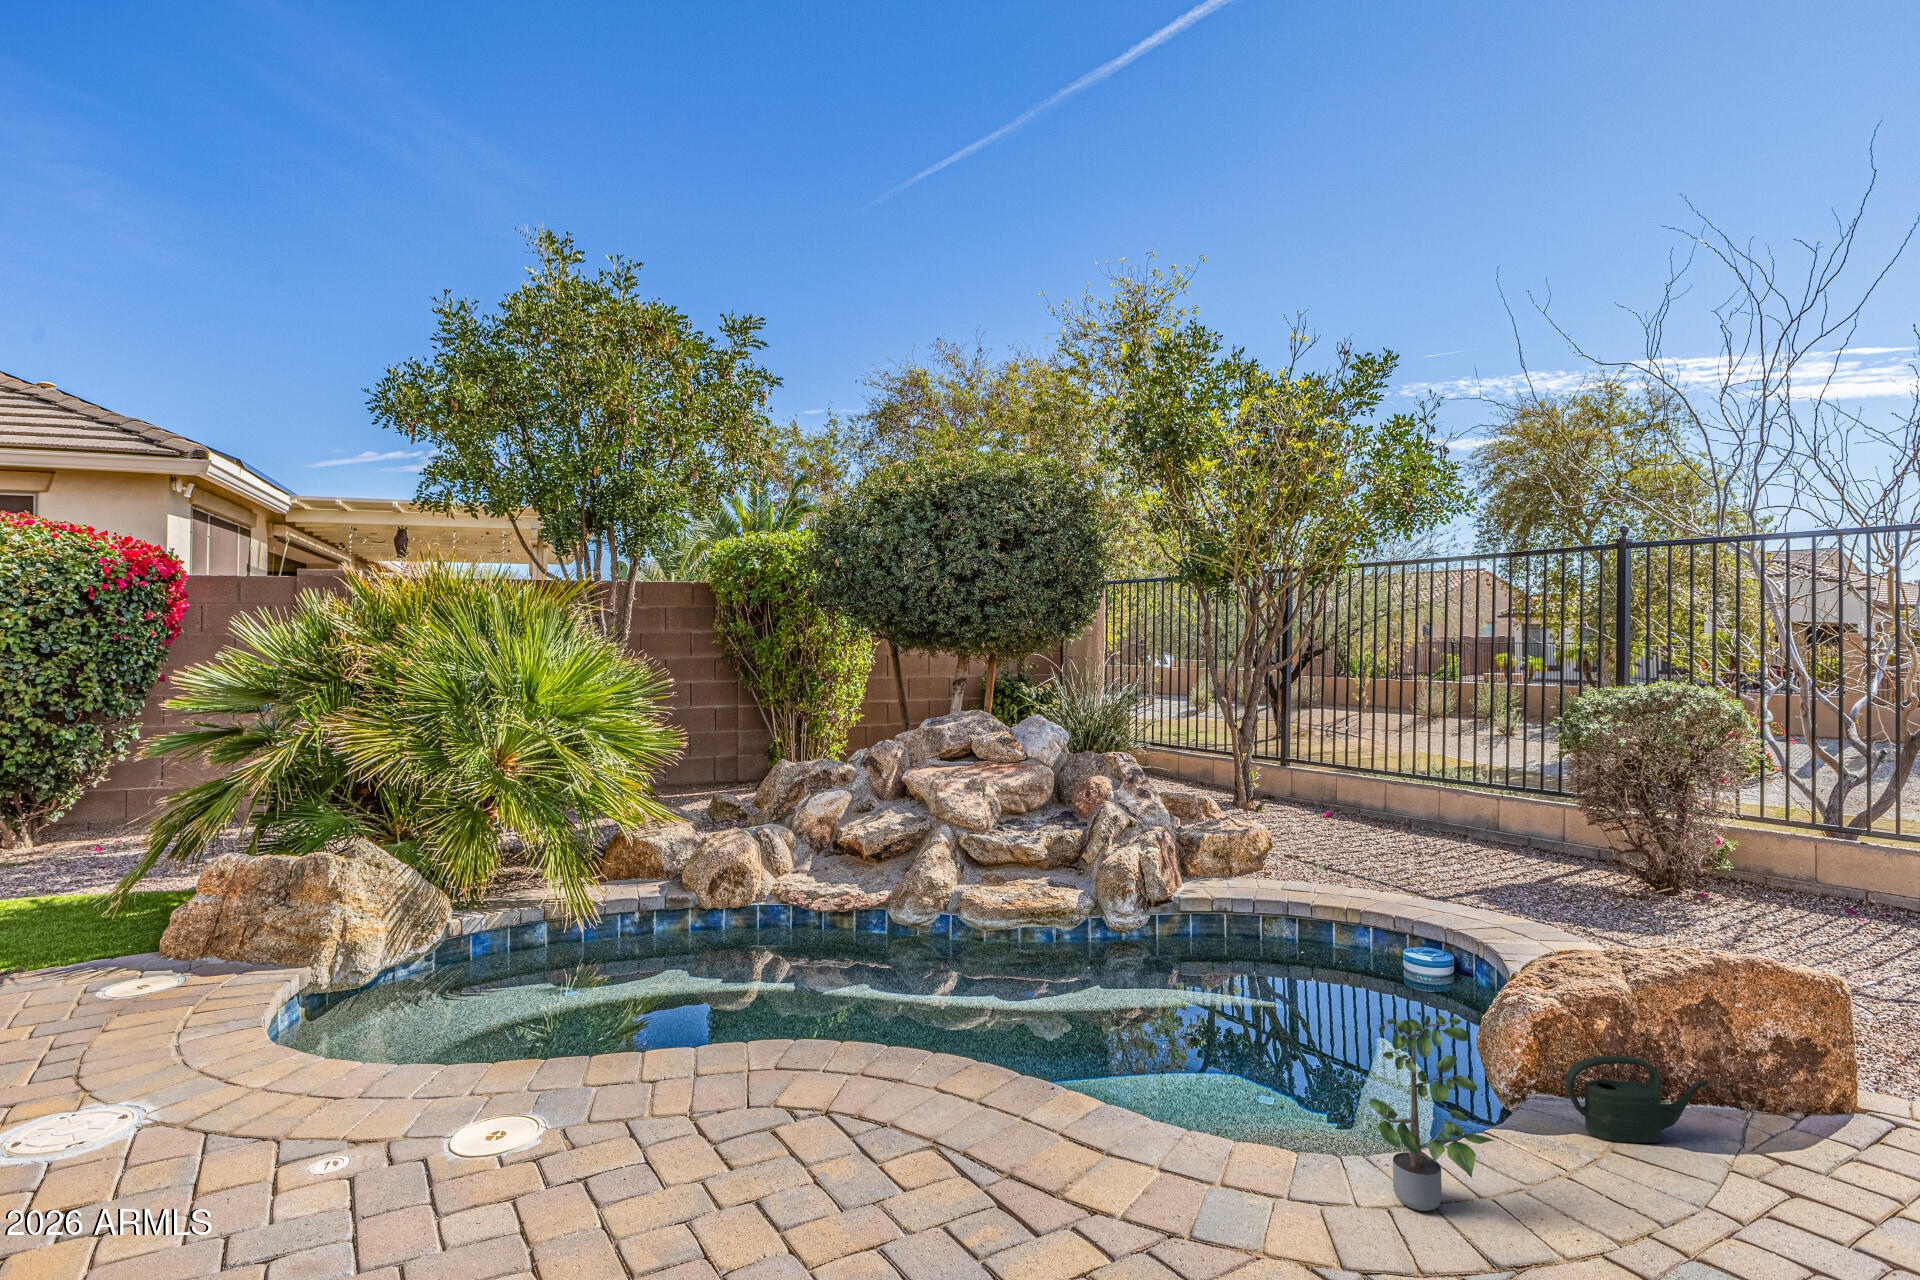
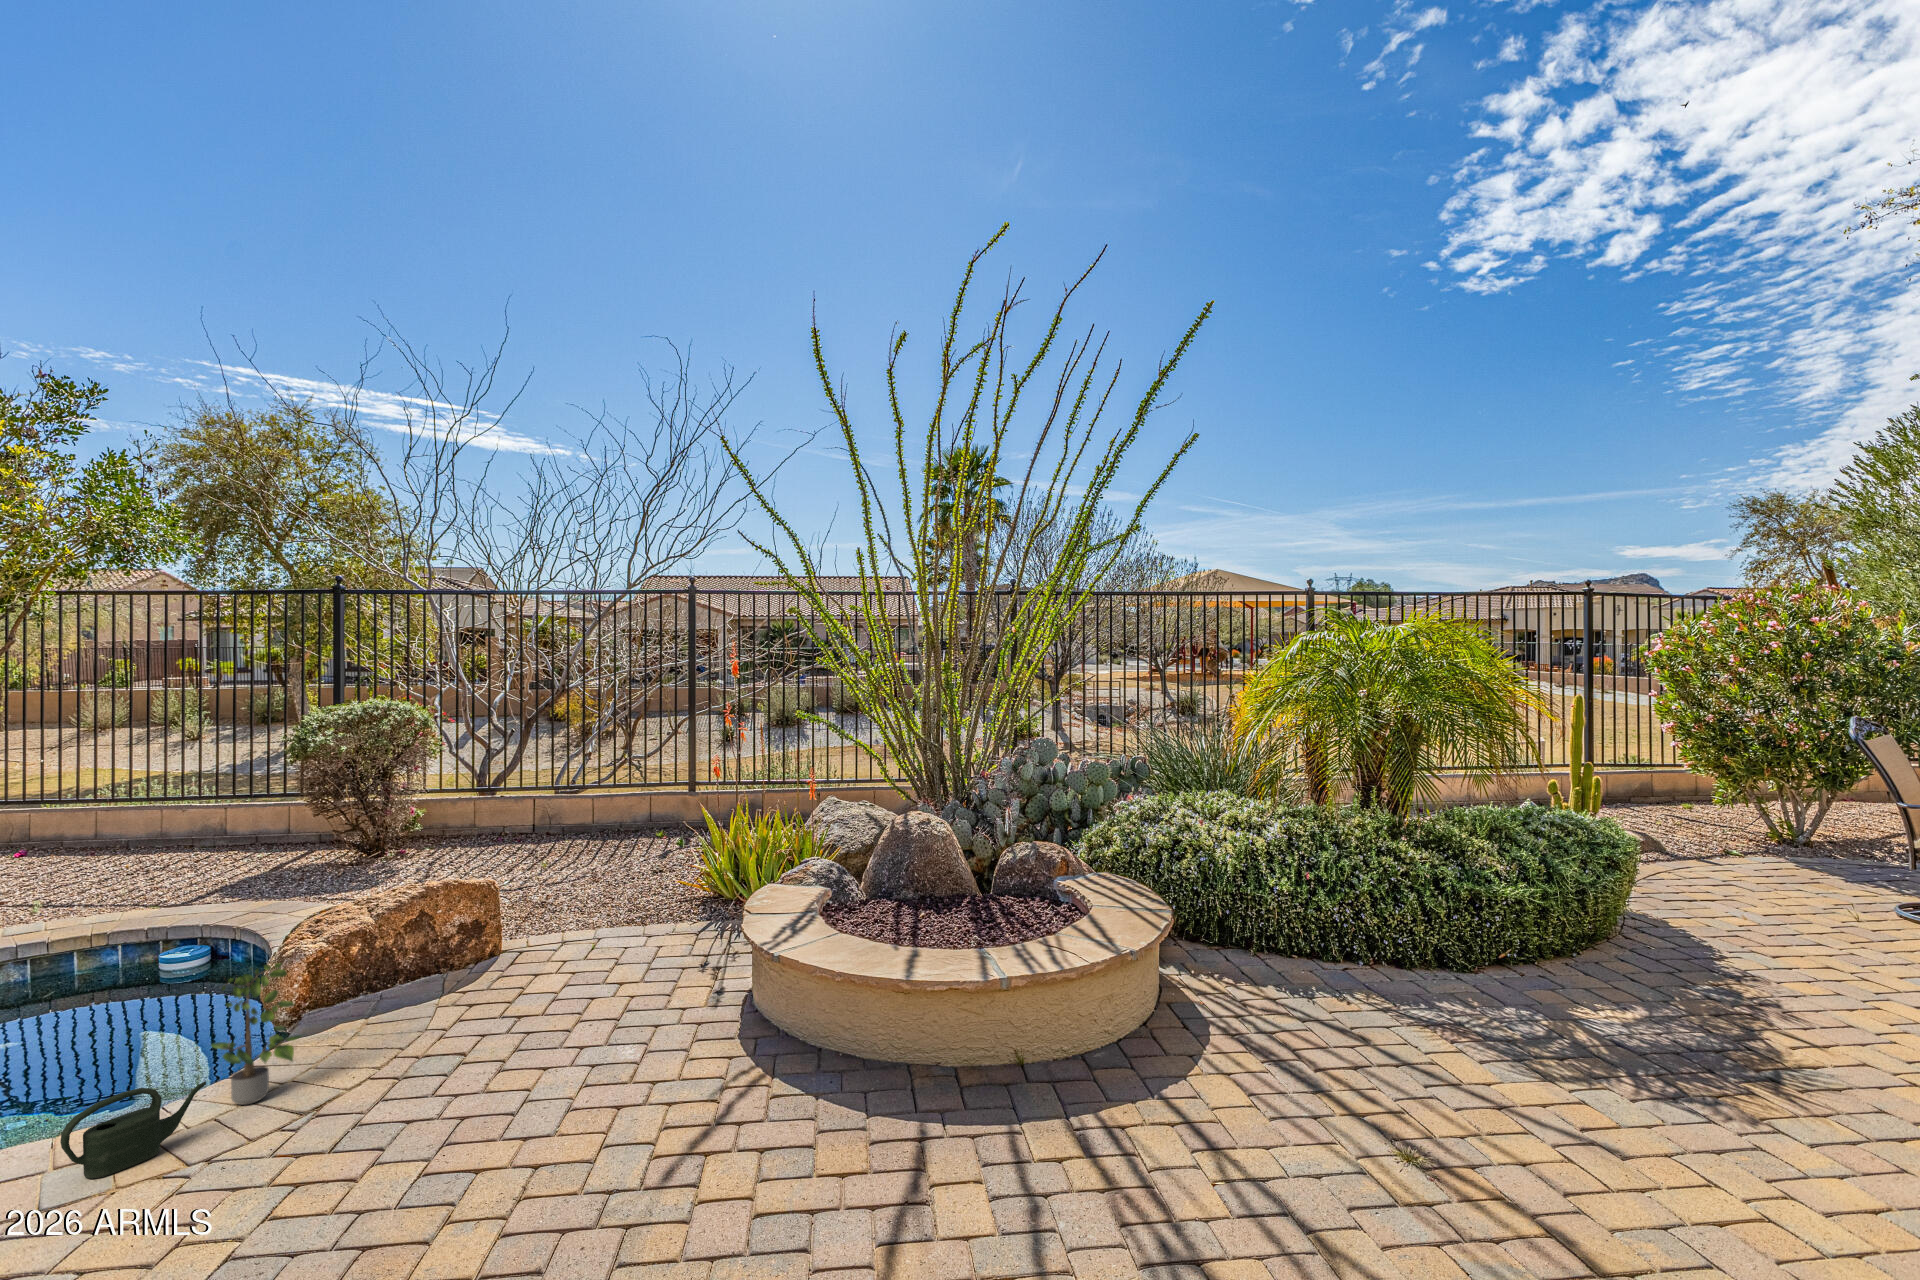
watering can: present [1565,1056,1708,1143] -> present [60,1081,206,1179]

